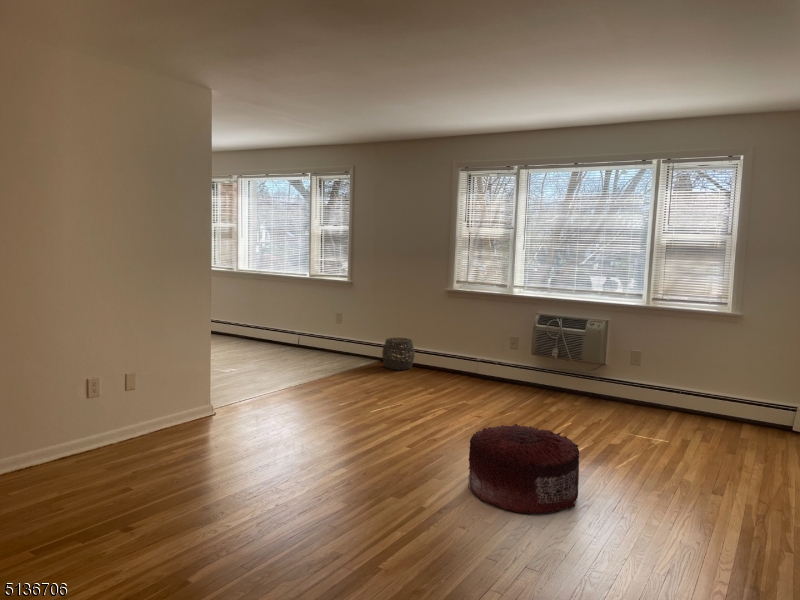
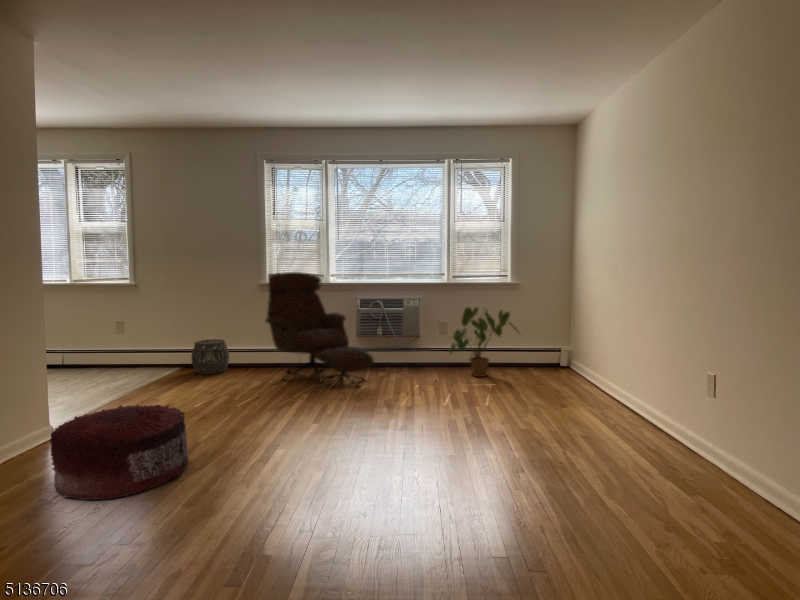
lounge chair: none [439,281,531,407] -> present [266,272,374,387]
house plant: none [624,338,720,423] -> present [450,307,518,377]
pouf: present [468,424,579,514] -> present [50,405,189,500]

